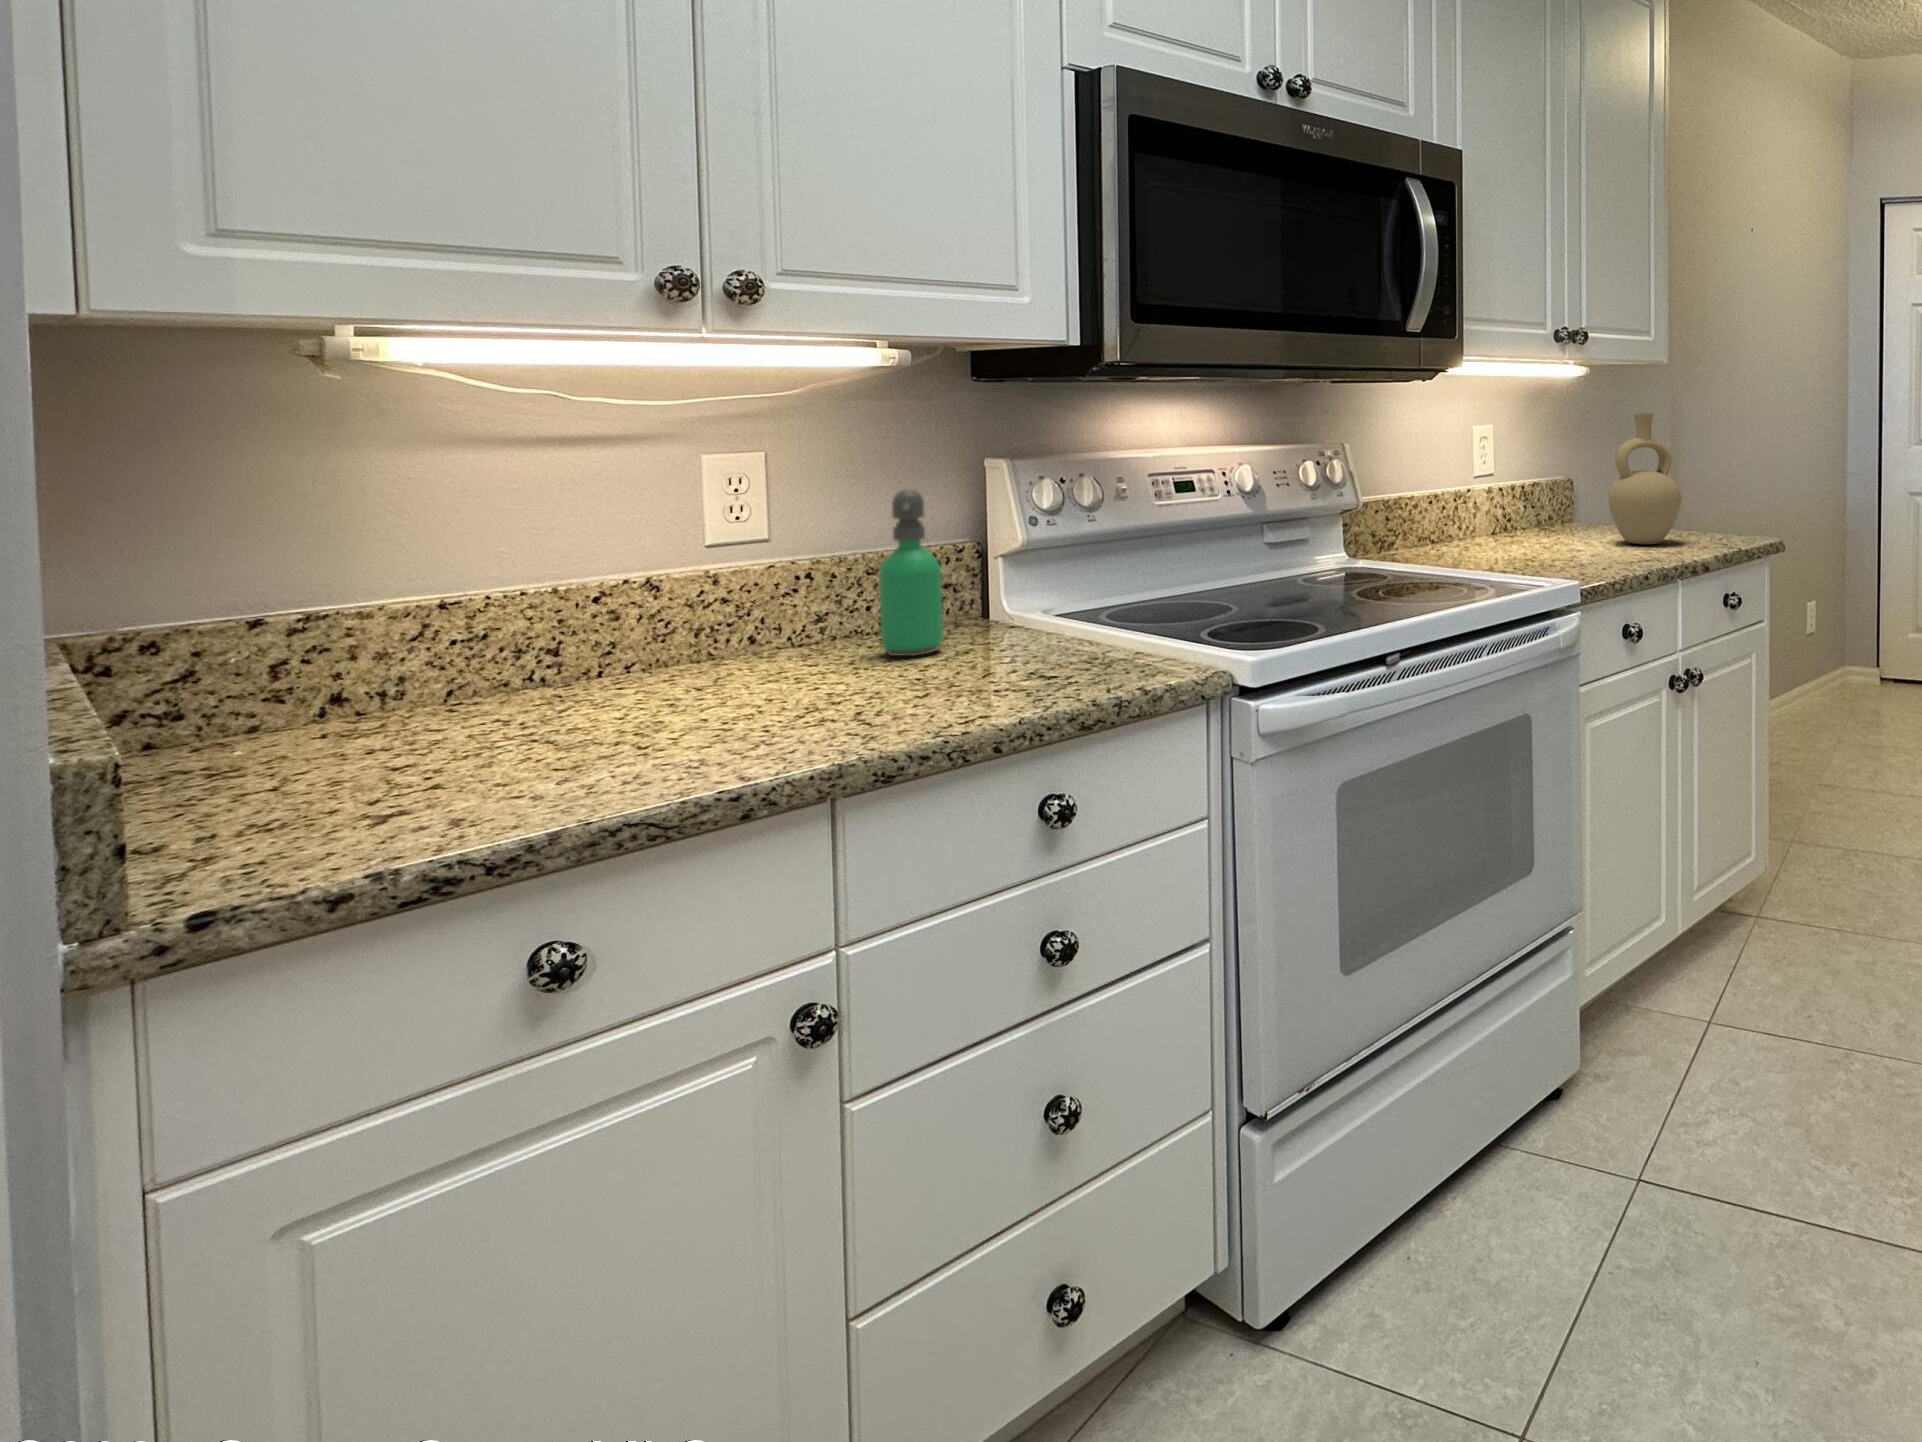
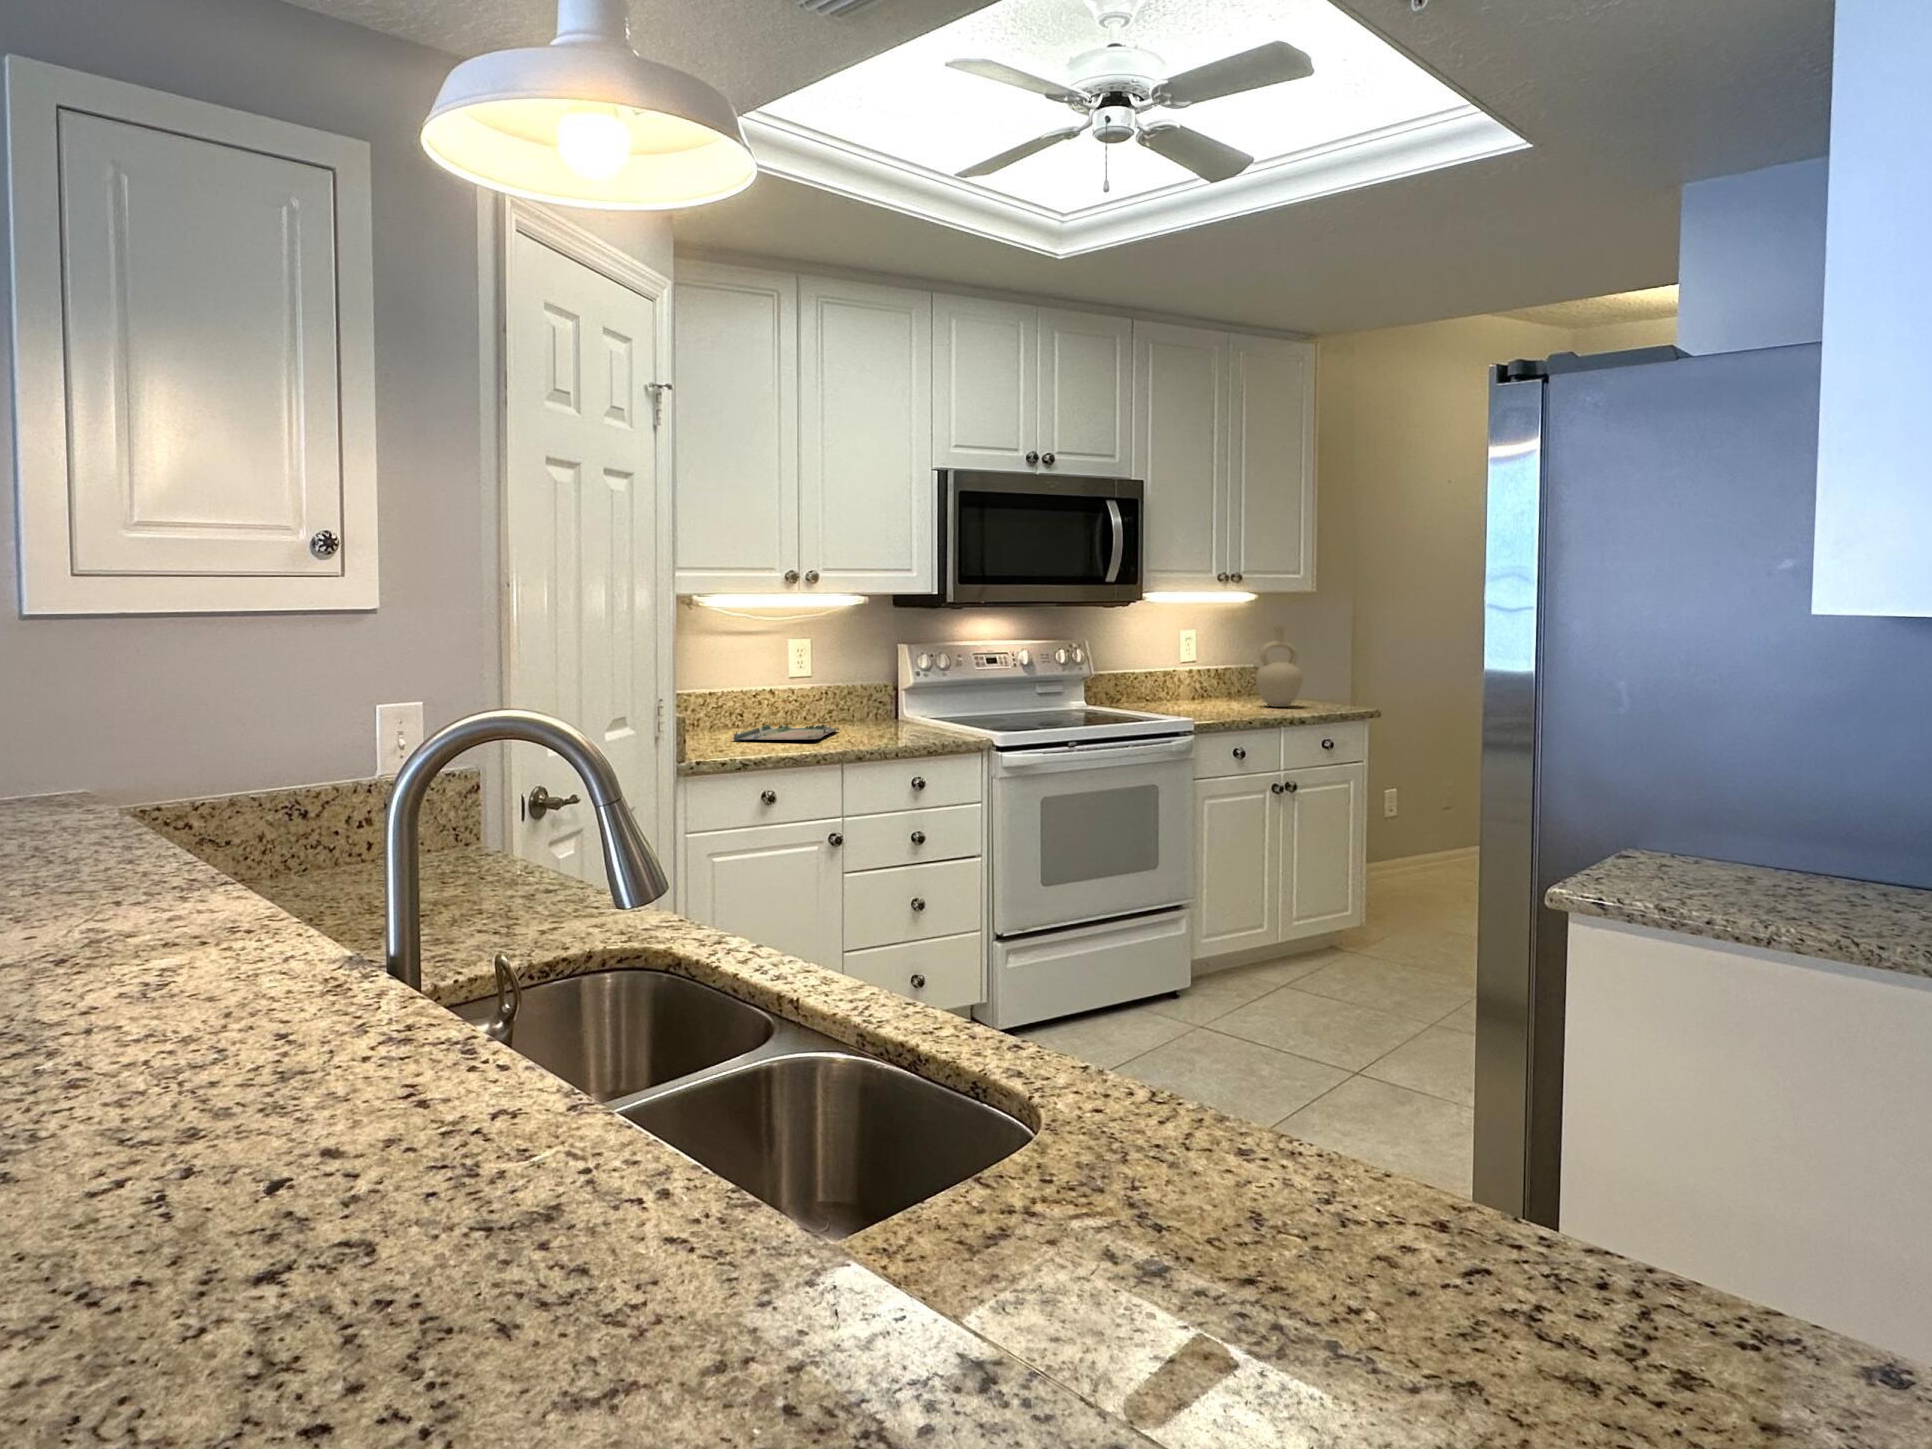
soap dispenser: present [879,490,943,656] -> none [855,656,880,727]
tray: none [471,650,838,762] -> present [733,720,840,741]

